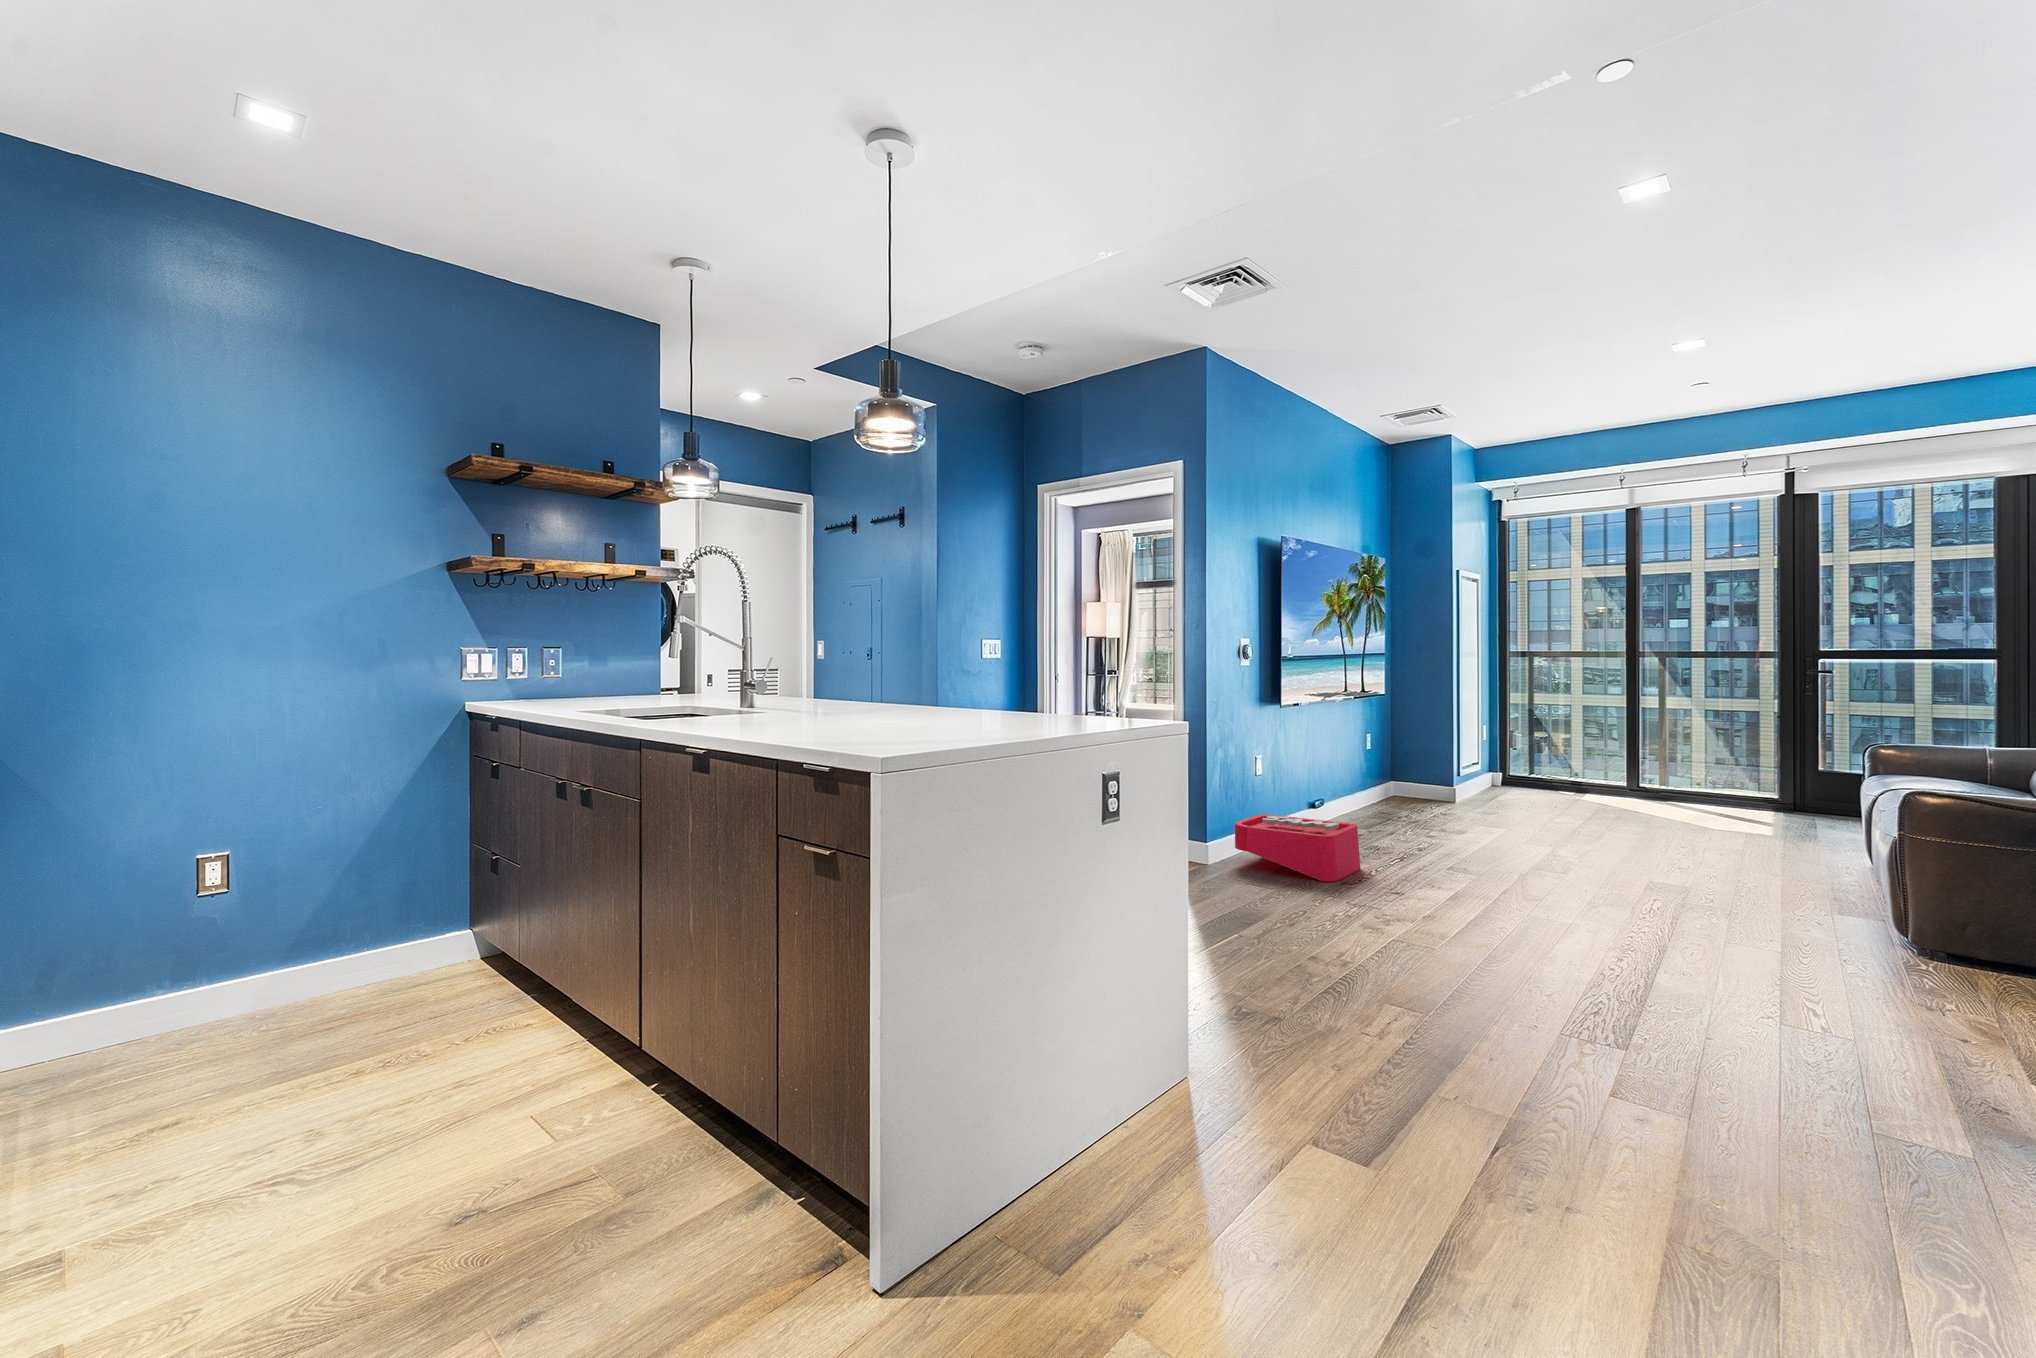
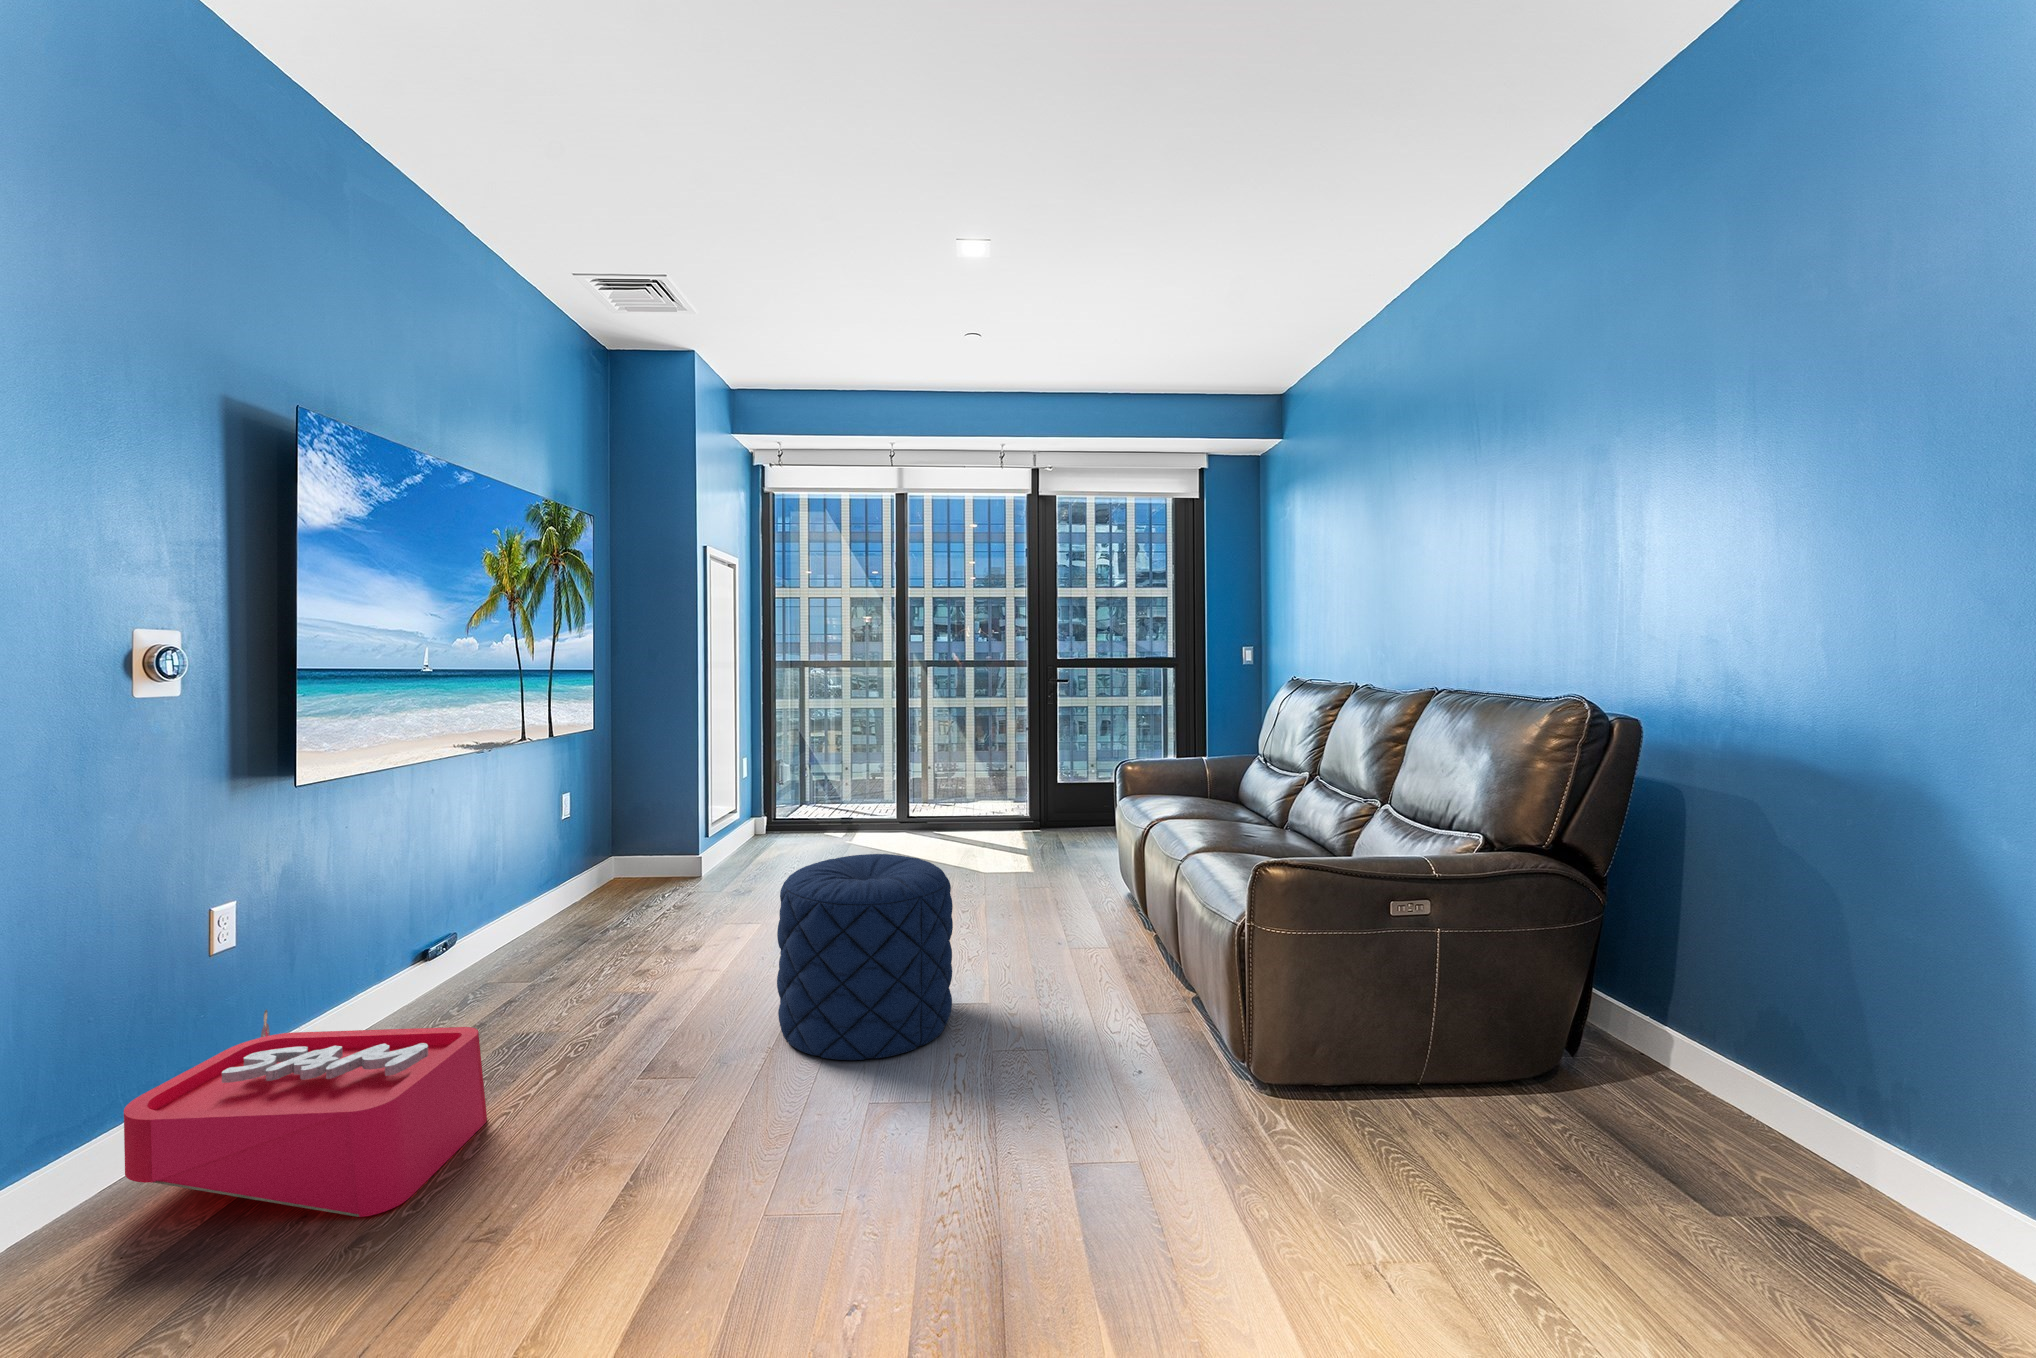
pouf: none [1514,772,1640,888] -> present [777,854,953,1060]

